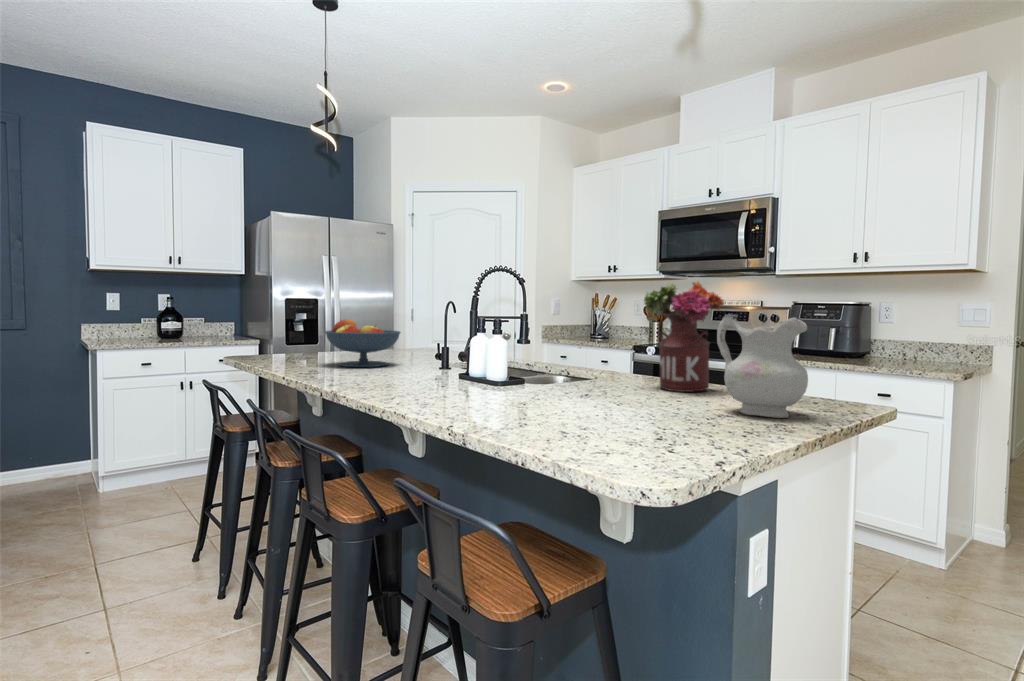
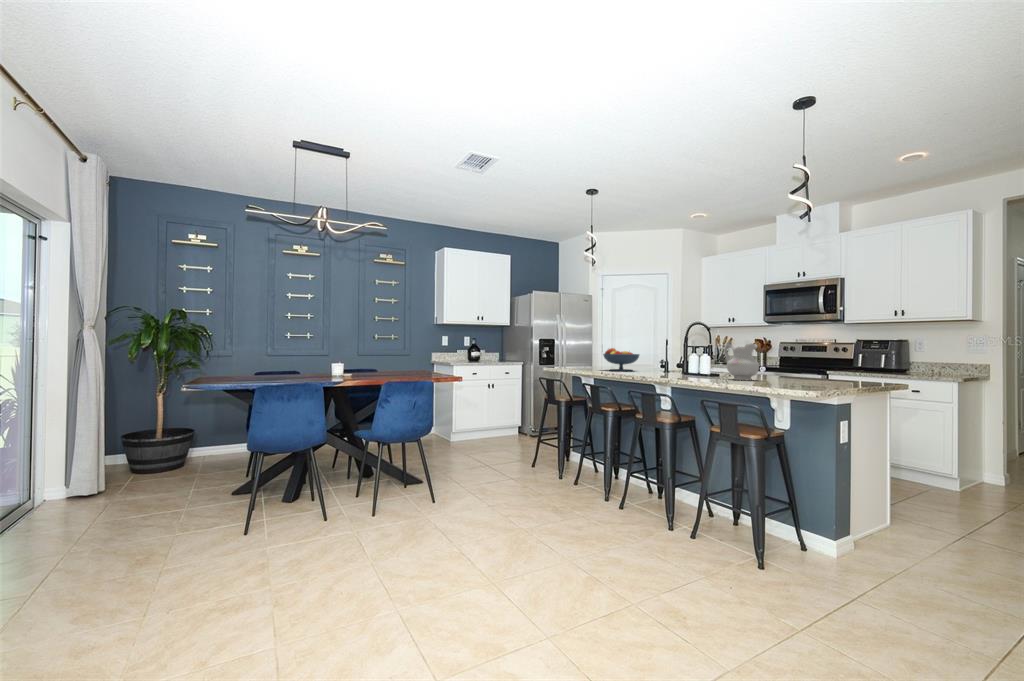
flower arrangement: present [644,282,724,392] -> none [779,329,821,379]
ceramic pitcher: present [717,314,808,418] -> present [724,342,759,380]

